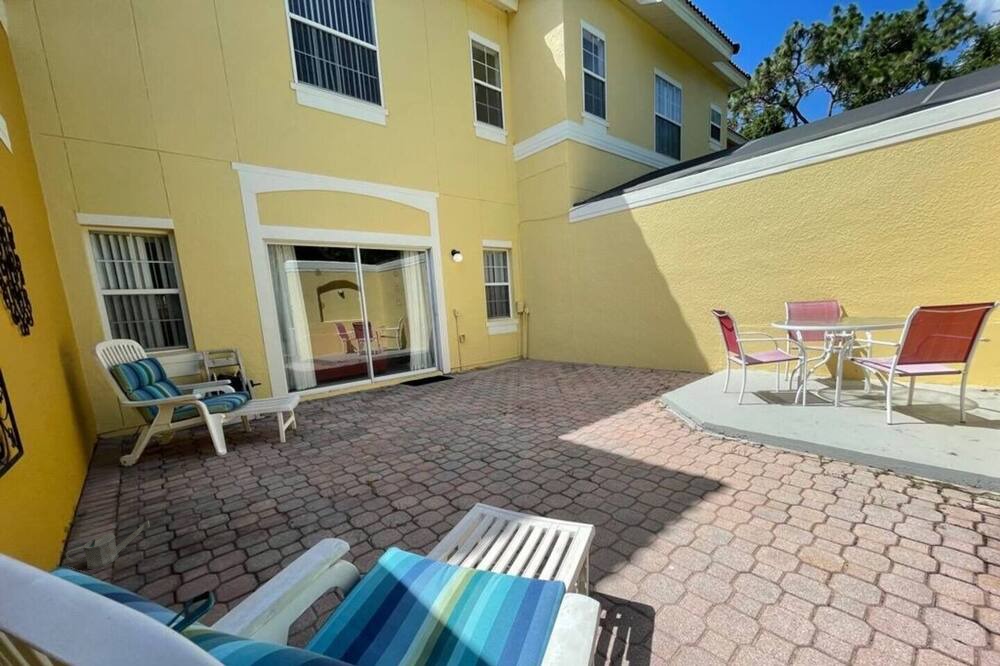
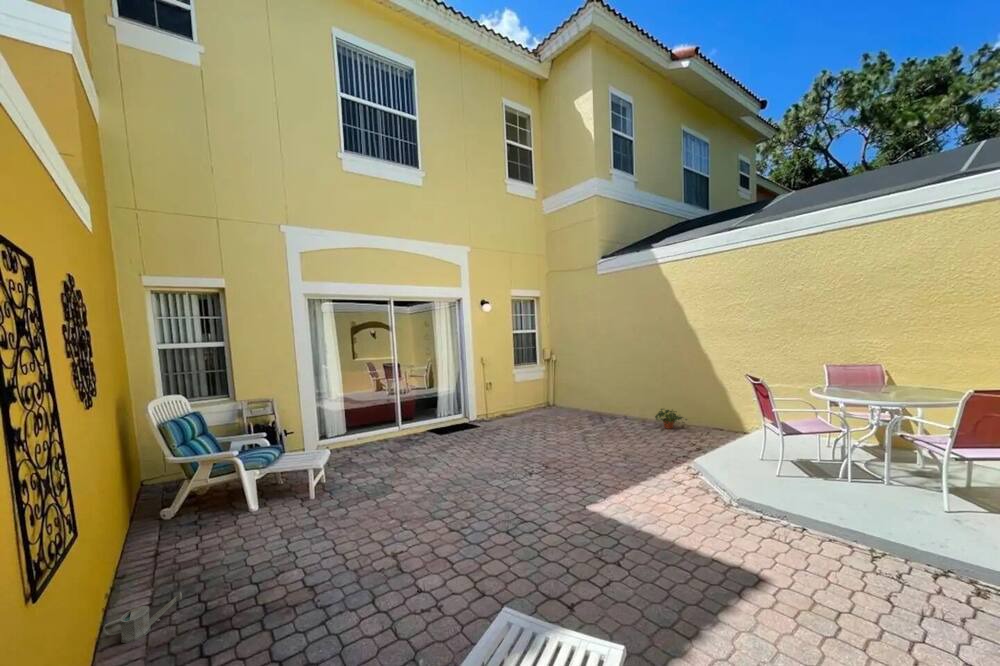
potted plant: none [626,355,658,374] -> present [655,409,687,429]

